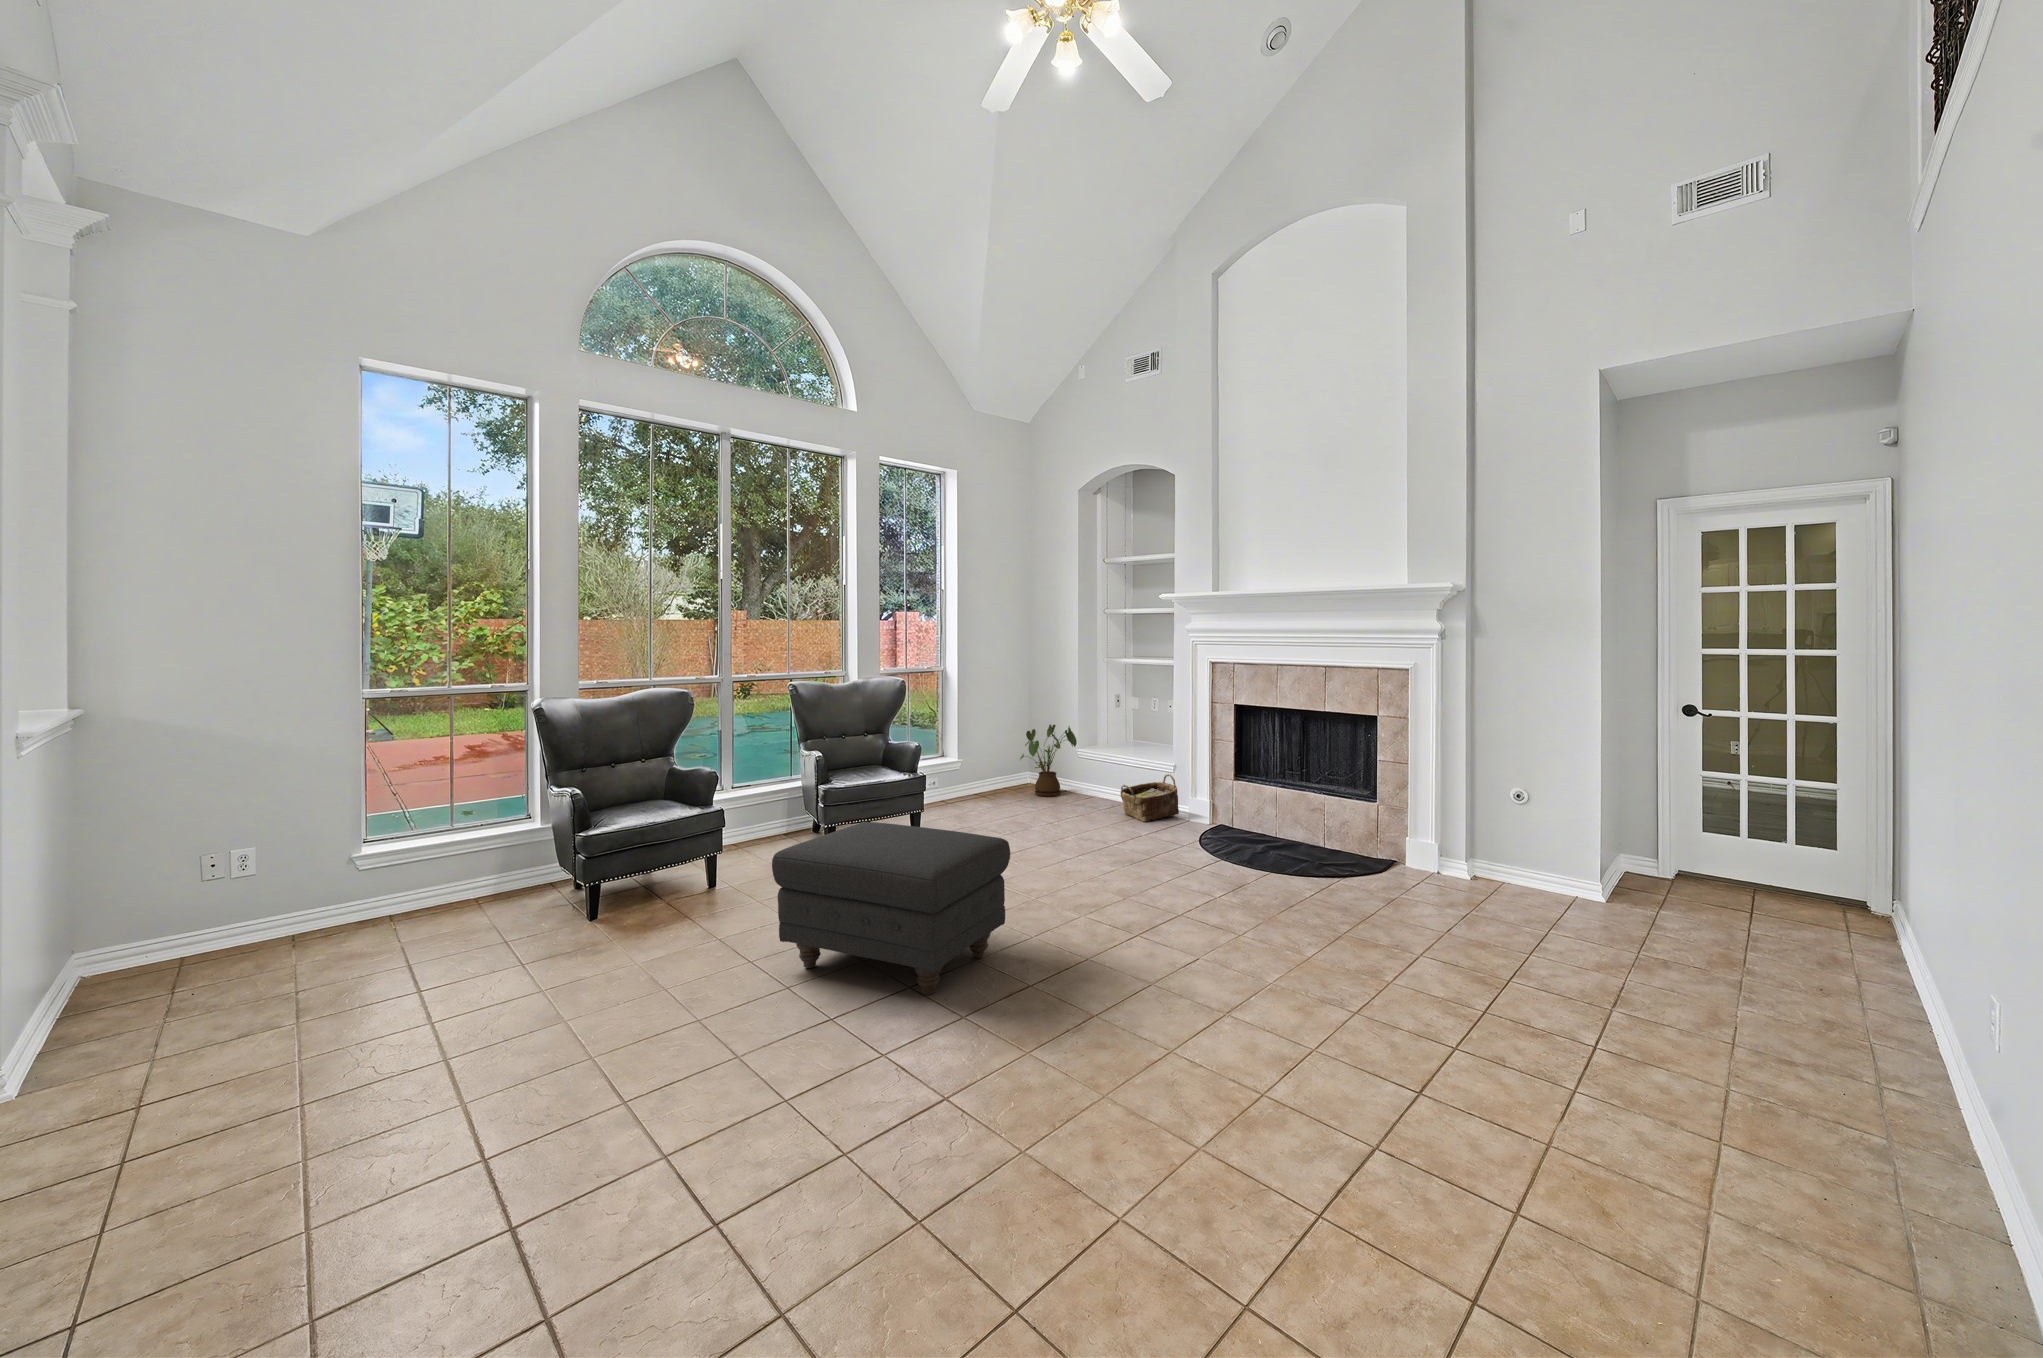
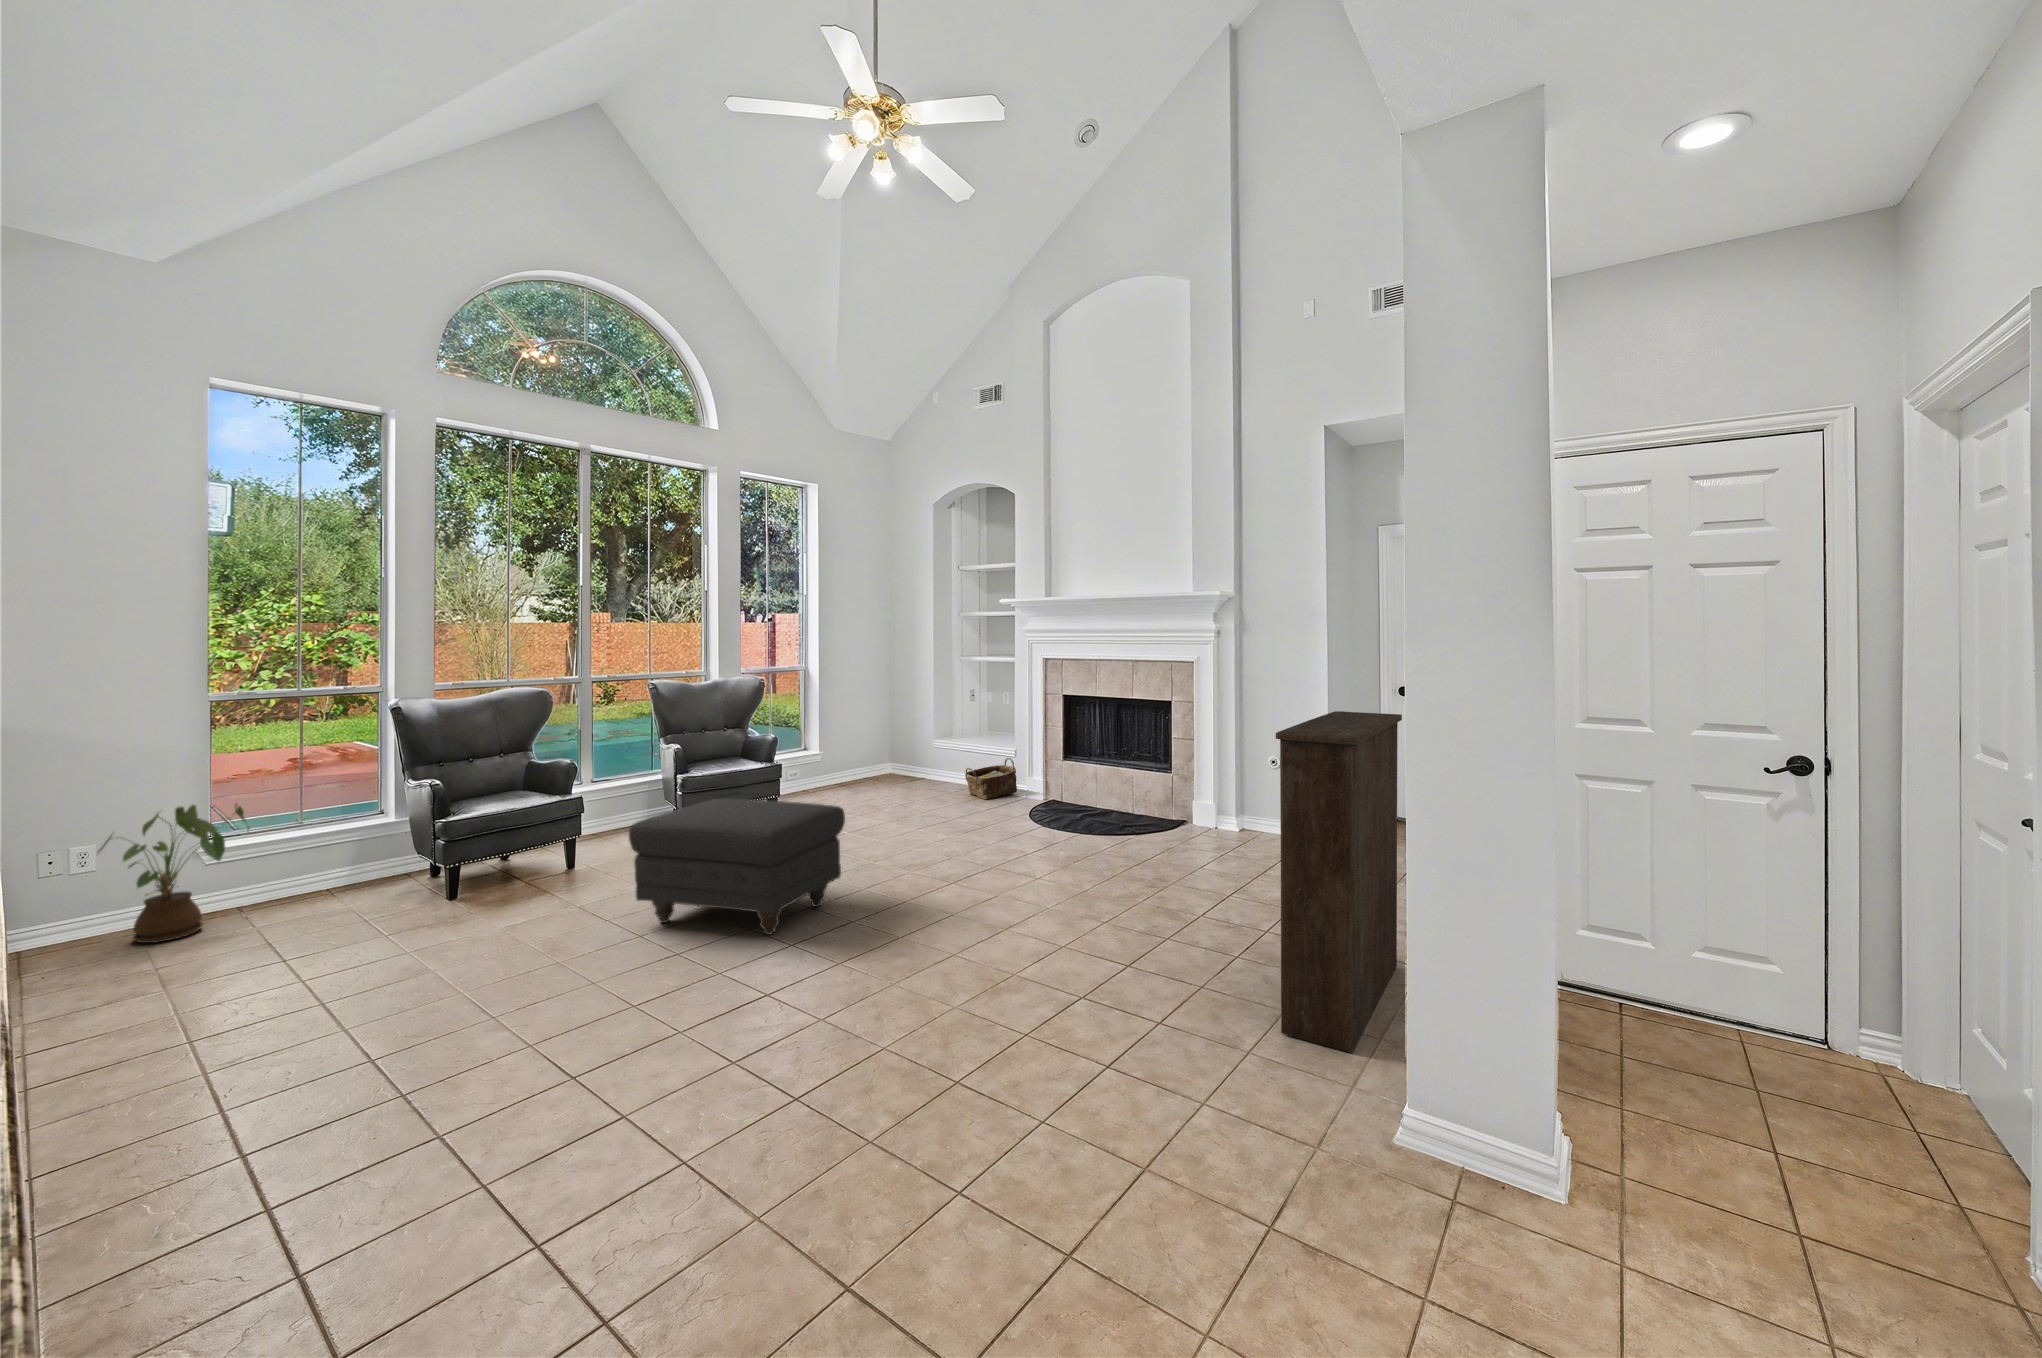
house plant: present [1020,724,1077,797] -> present [98,804,249,943]
bookshelf: none [1681,746,1847,1294] -> present [1276,711,1402,1053]

